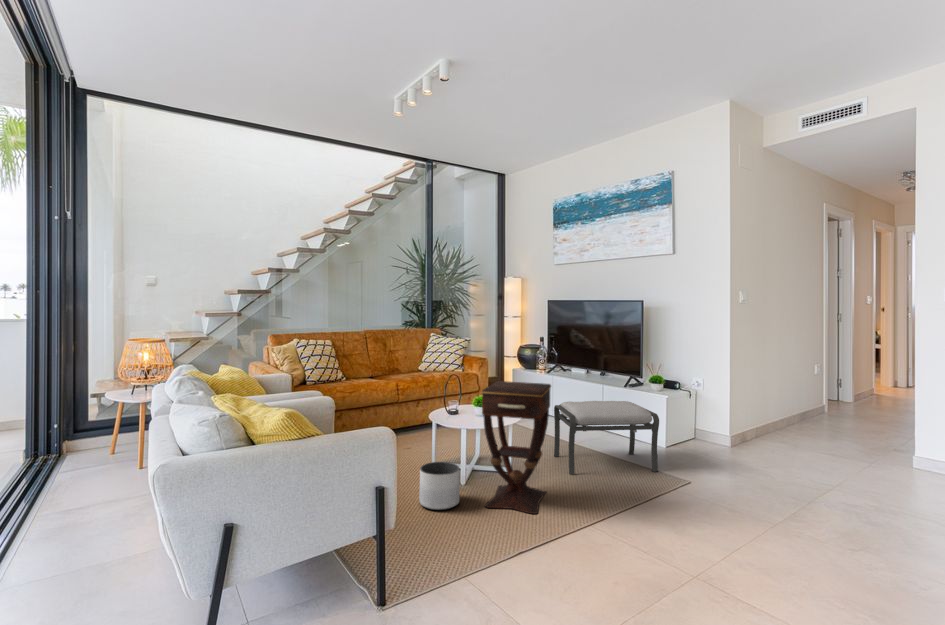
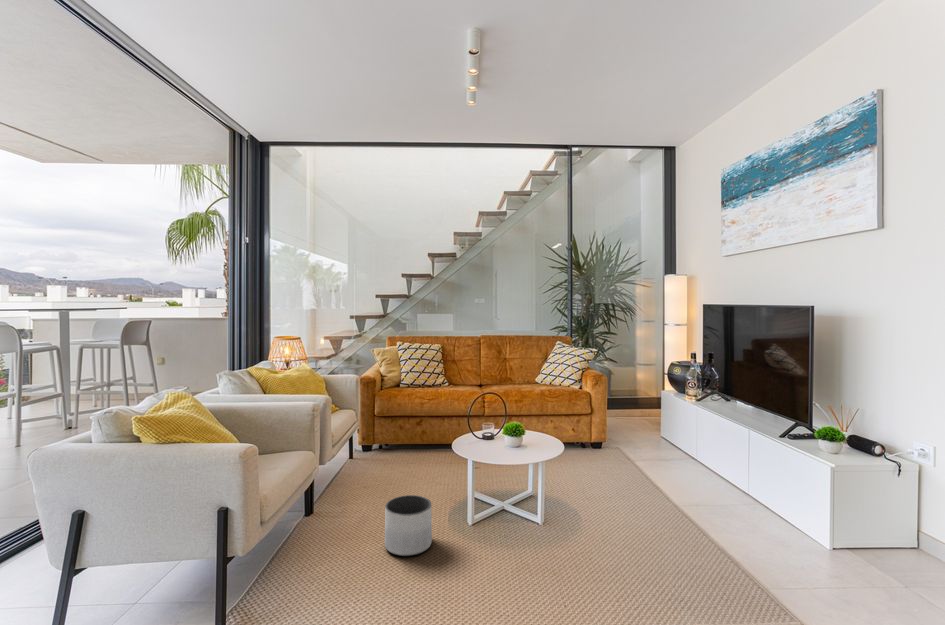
side table: present [482,381,551,514] -> none [441,410,549,598]
ottoman: present [554,401,659,474] -> none [607,448,760,589]

